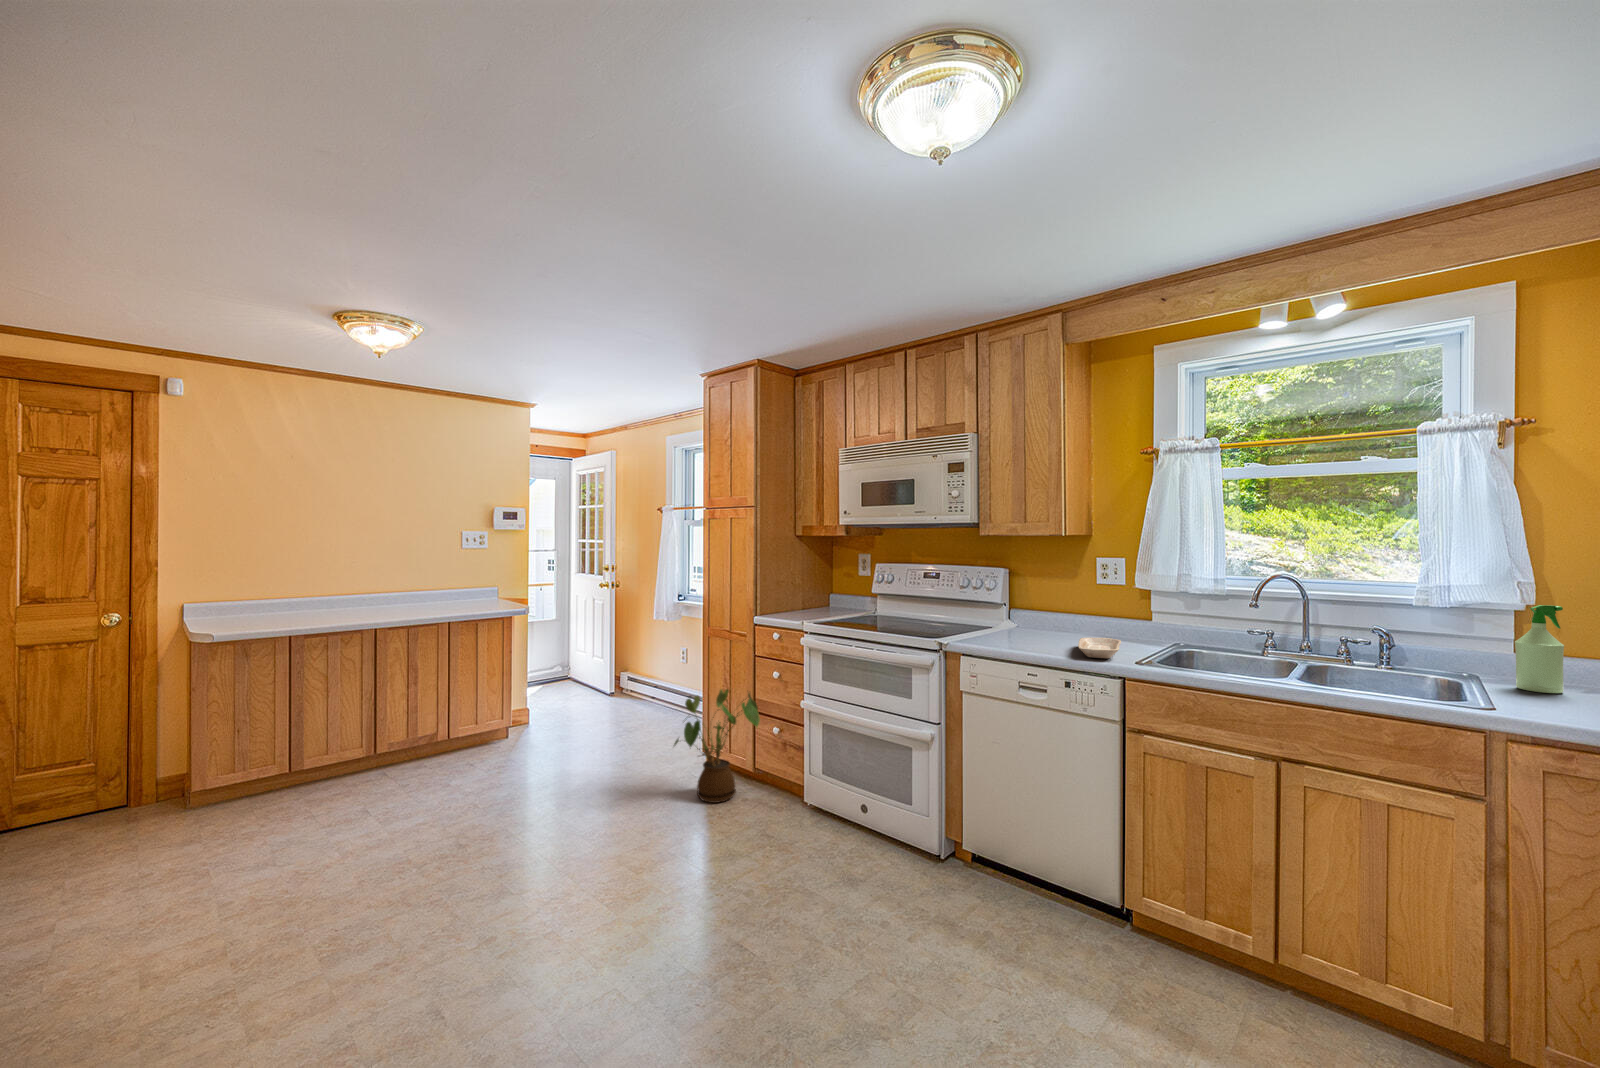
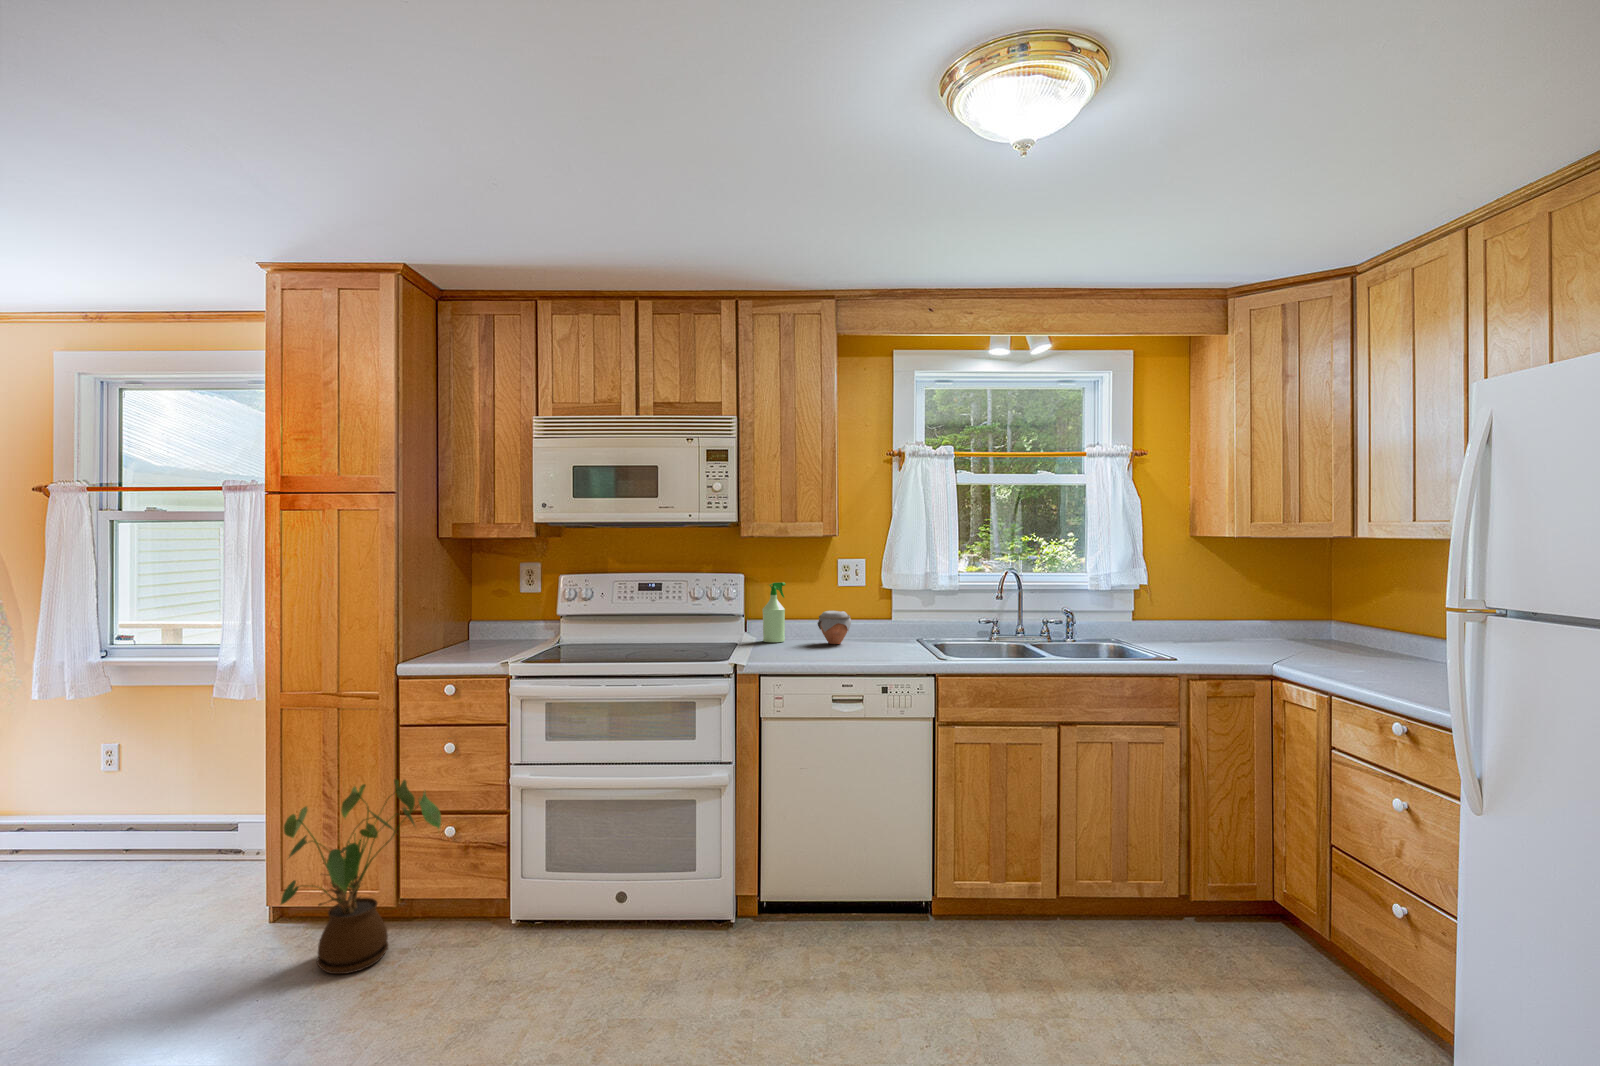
spray bottle: present [1515,605,1564,693] -> present [762,582,786,643]
jar: none [1063,606,1101,638] -> present [817,611,851,644]
tray: present [1078,637,1121,658] -> none [859,641,920,661]

